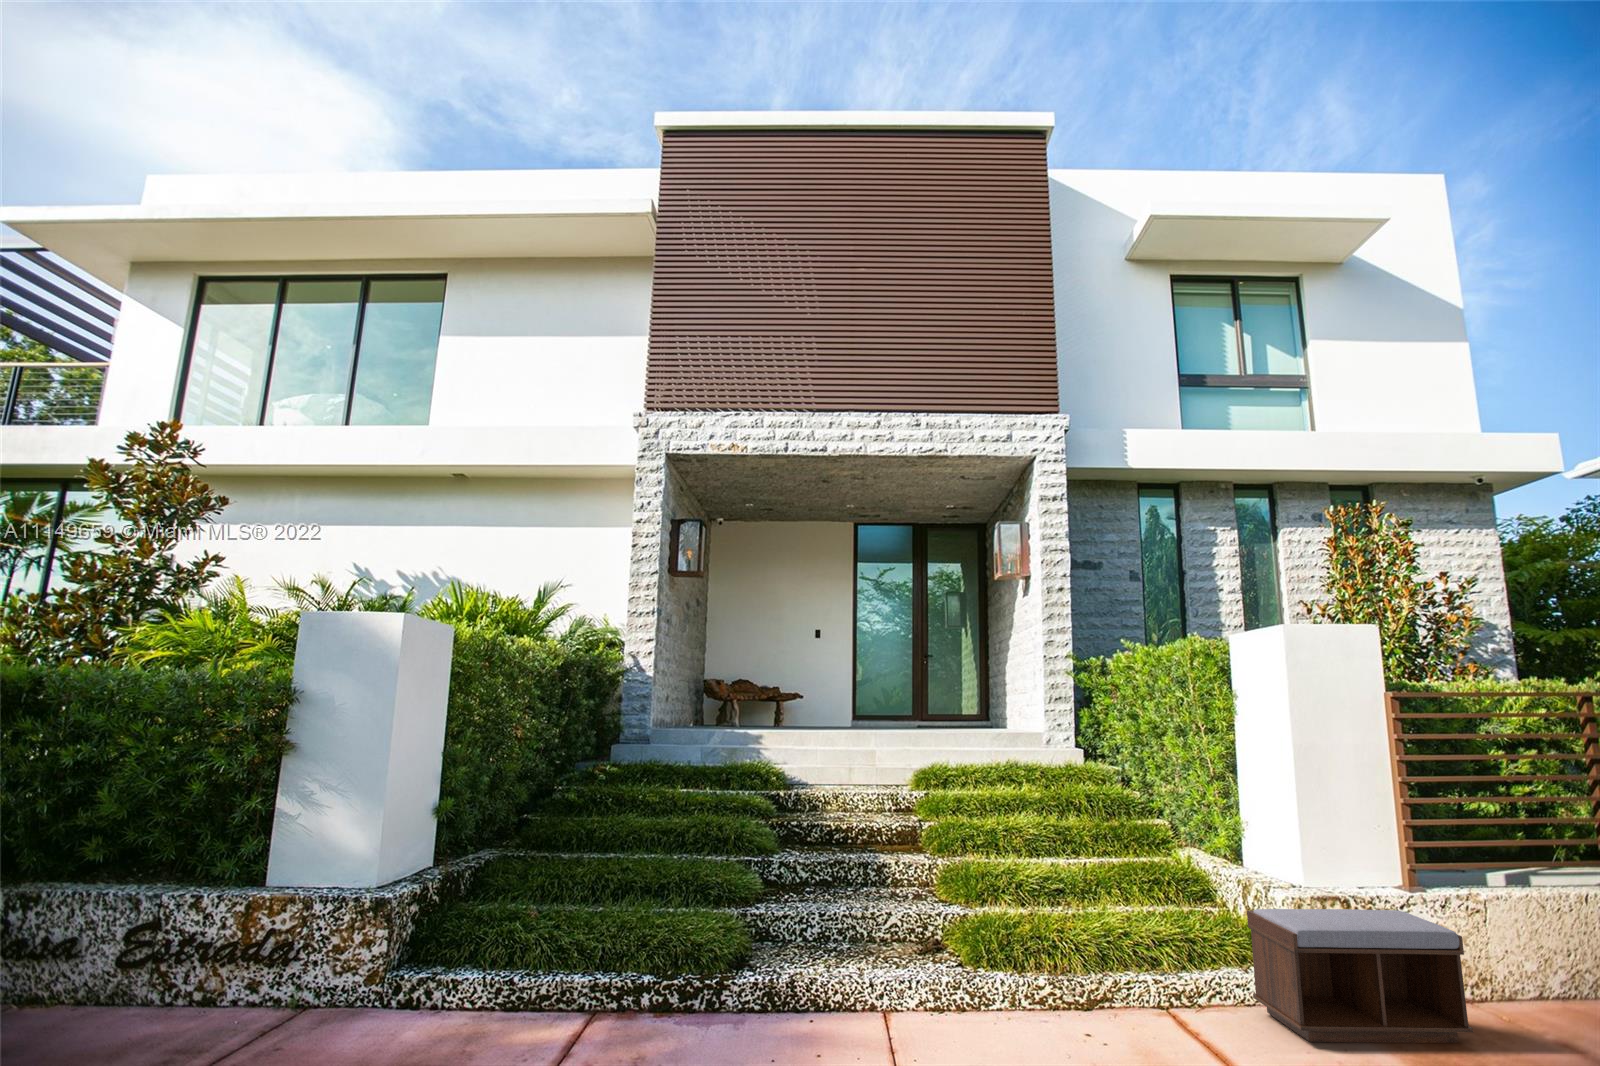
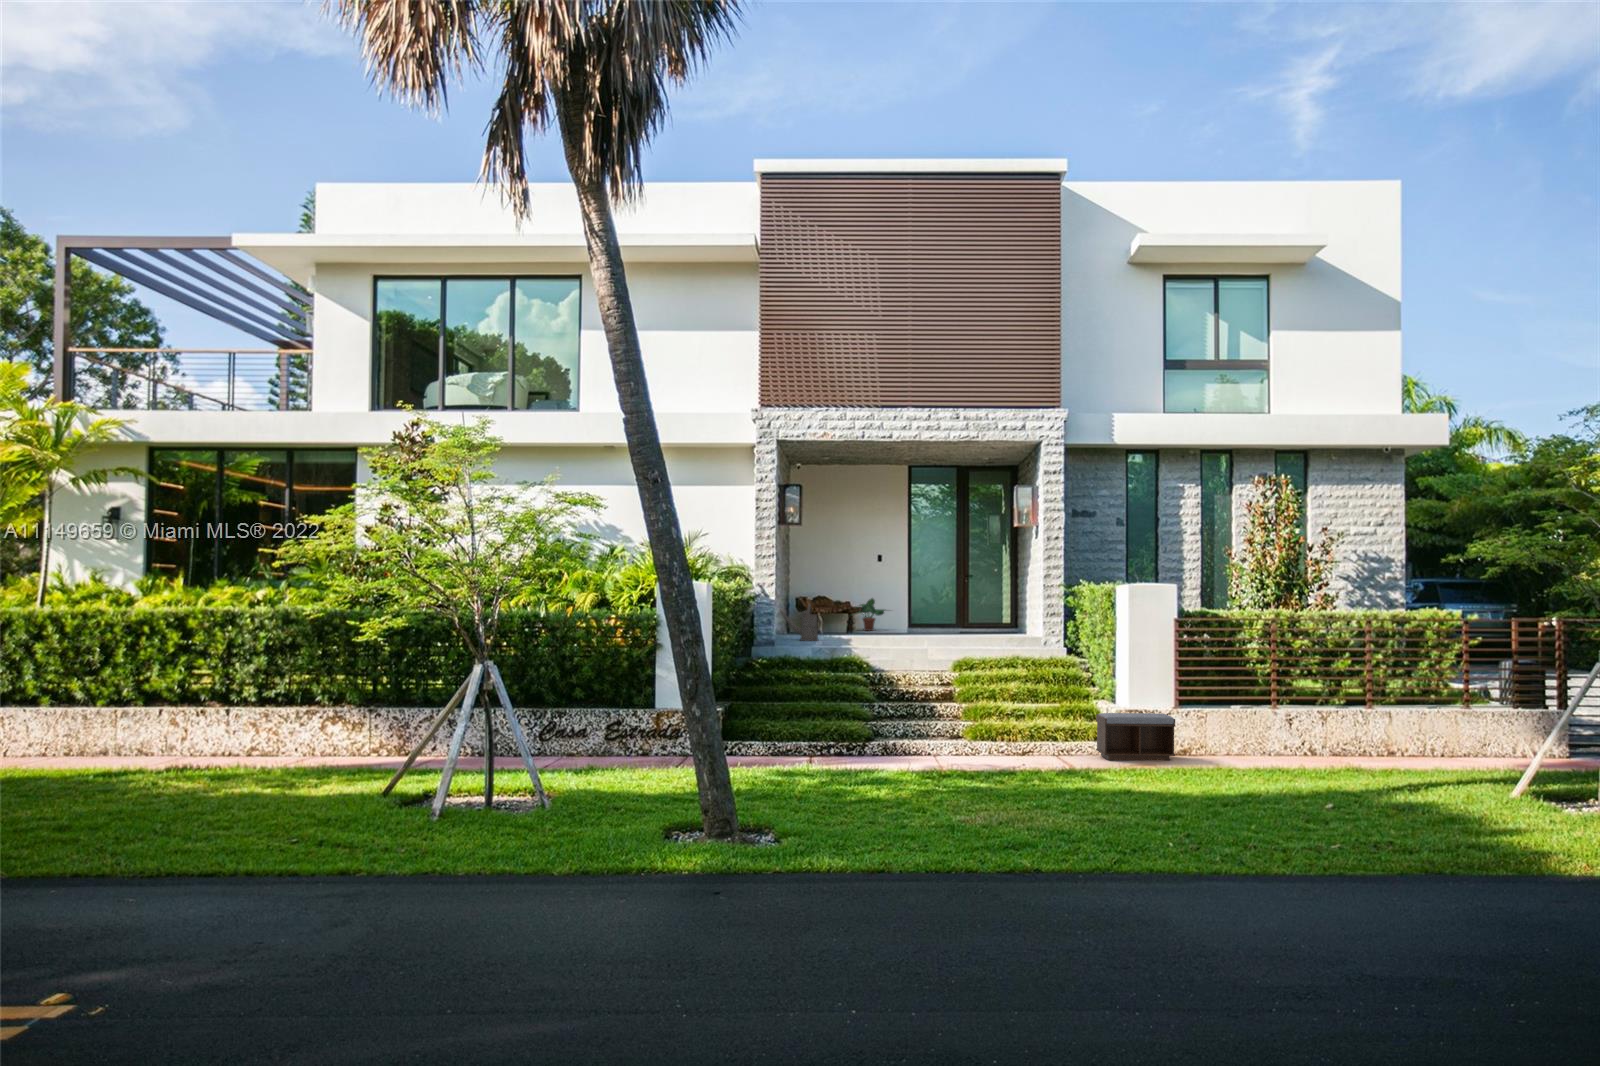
potted plant: none [776,680,837,723] -> present [854,598,885,631]
watering can: none [663,681,726,736] -> present [780,604,818,641]

